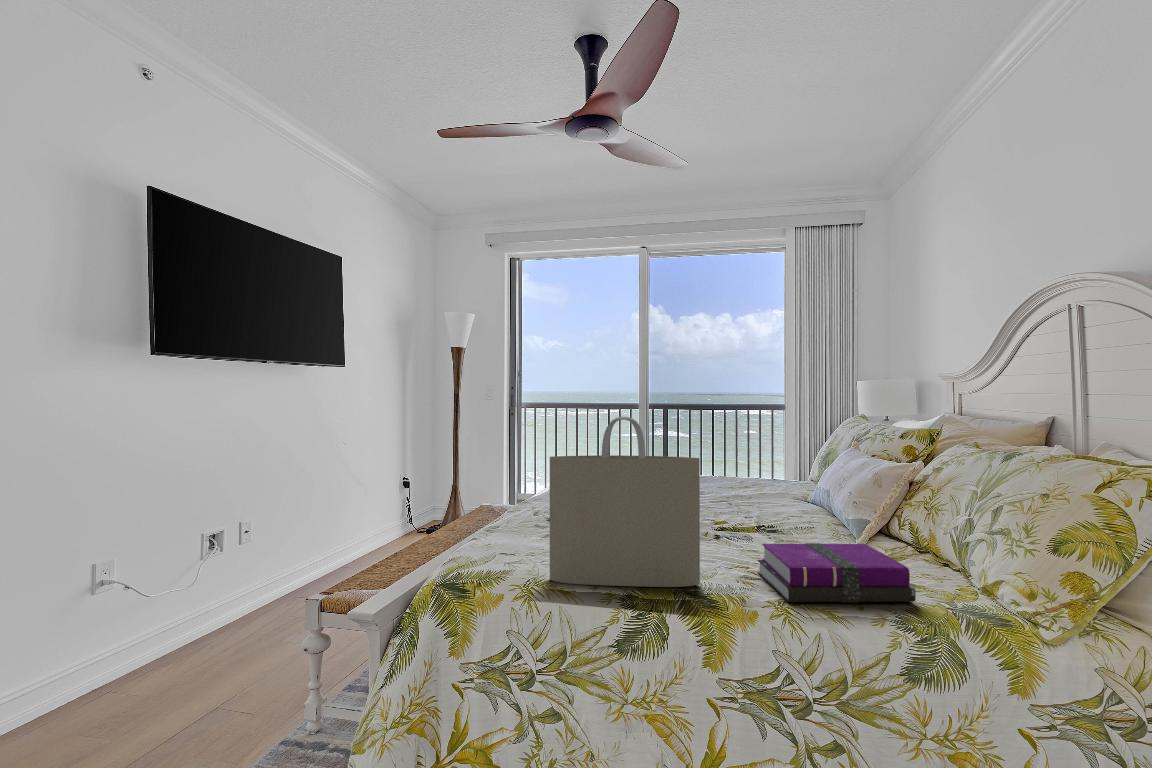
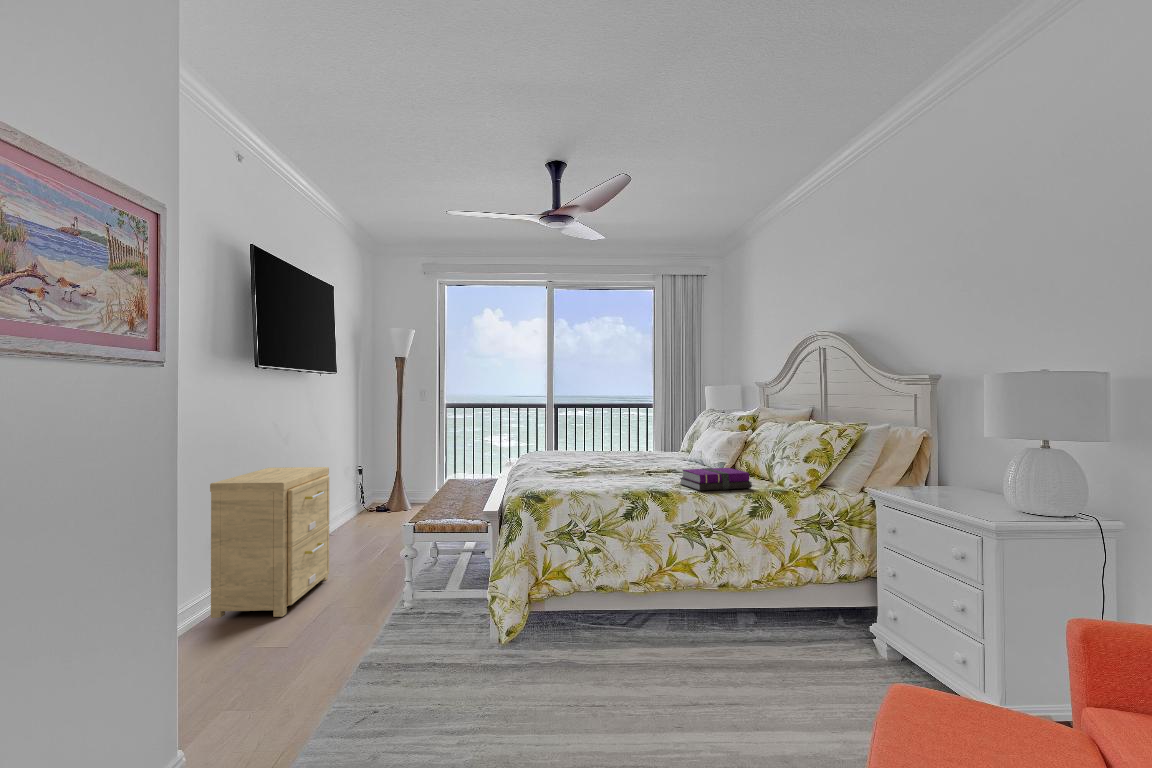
tote bag: present [550,416,700,587] -> none [583,406,657,491]
side table: none [47,489,266,724] -> present [210,467,329,618]

